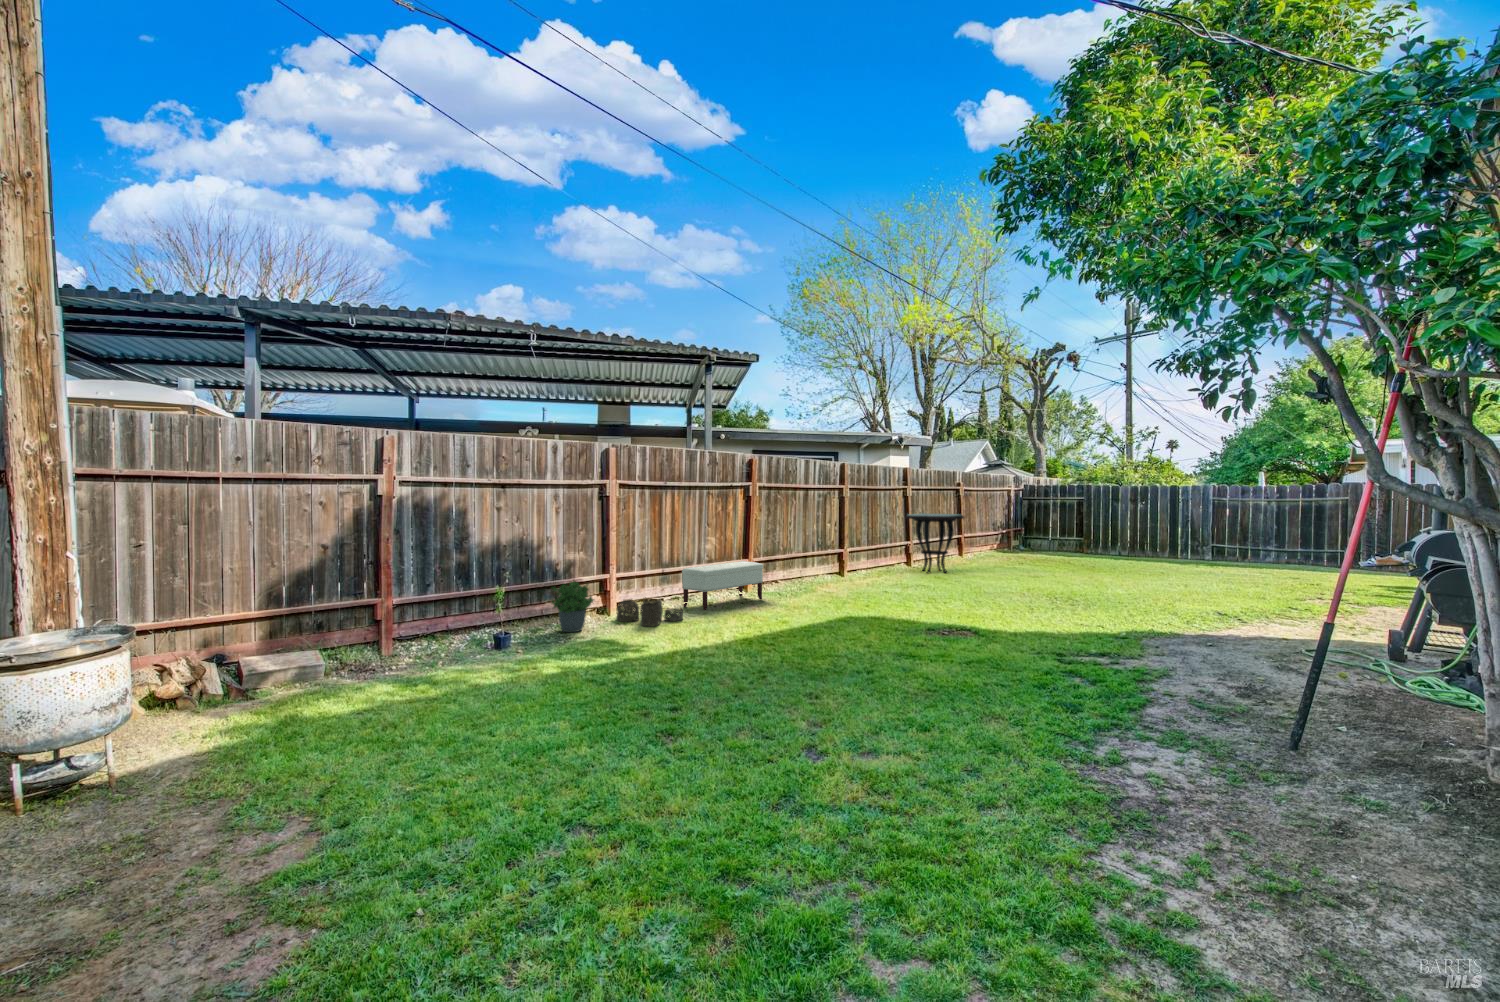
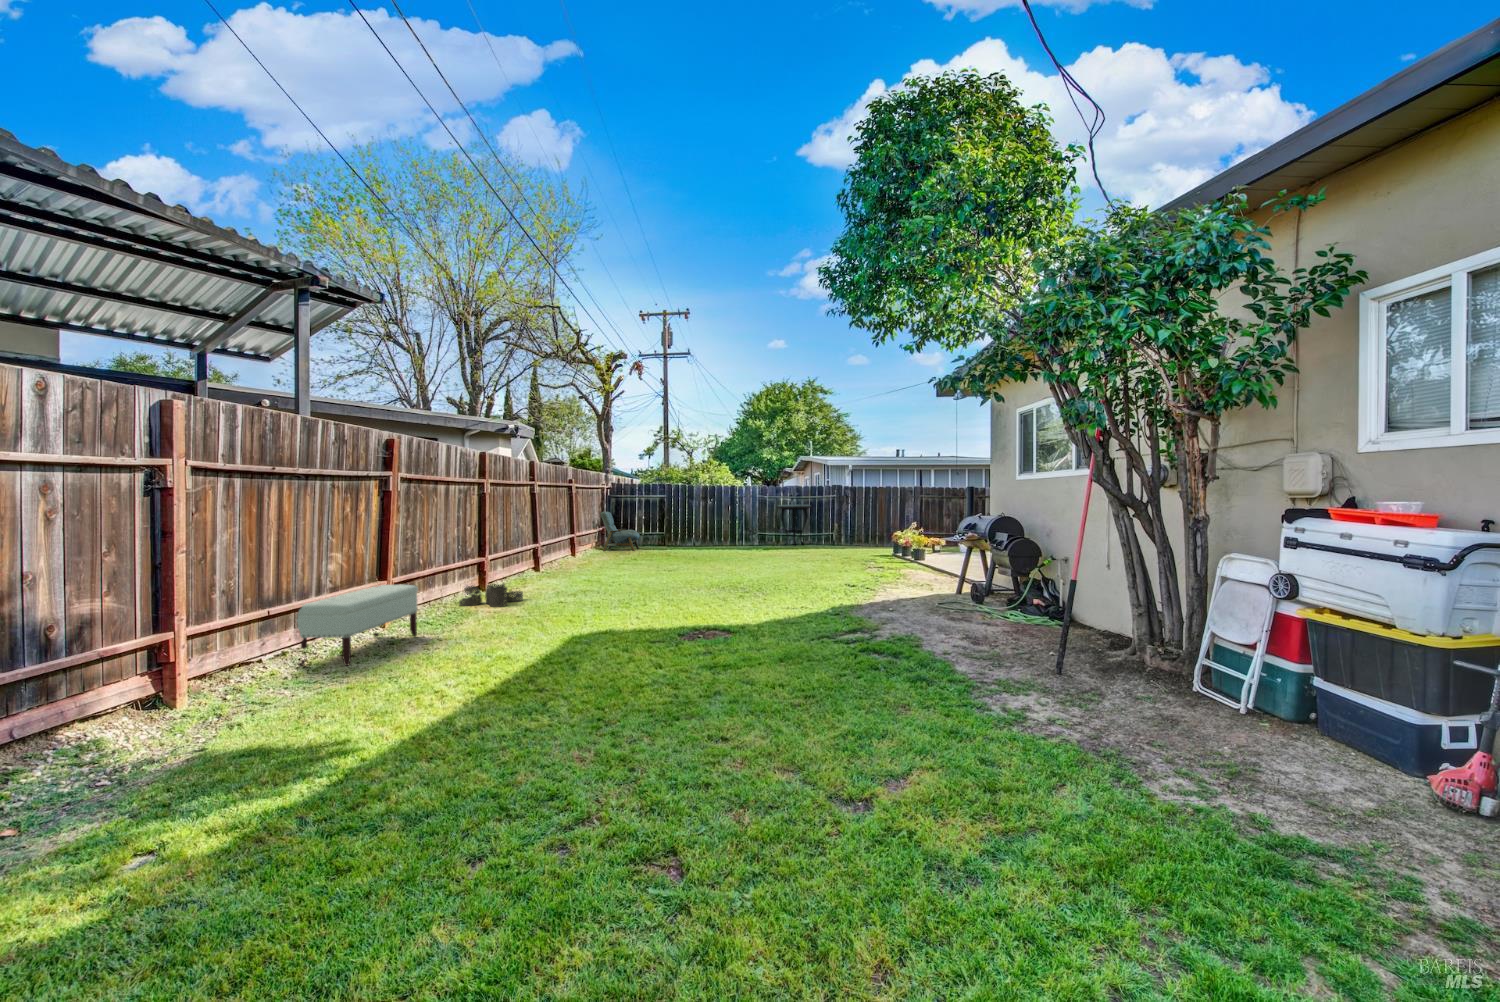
side table: present [905,514,964,573] -> present [777,505,812,545]
armchair: none [1003,514,1045,555] -> present [601,512,640,551]
potted plant: present [552,581,594,632] -> none [43,654,160,763]
woven basket: present [616,597,683,627] -> present [459,584,523,607]

